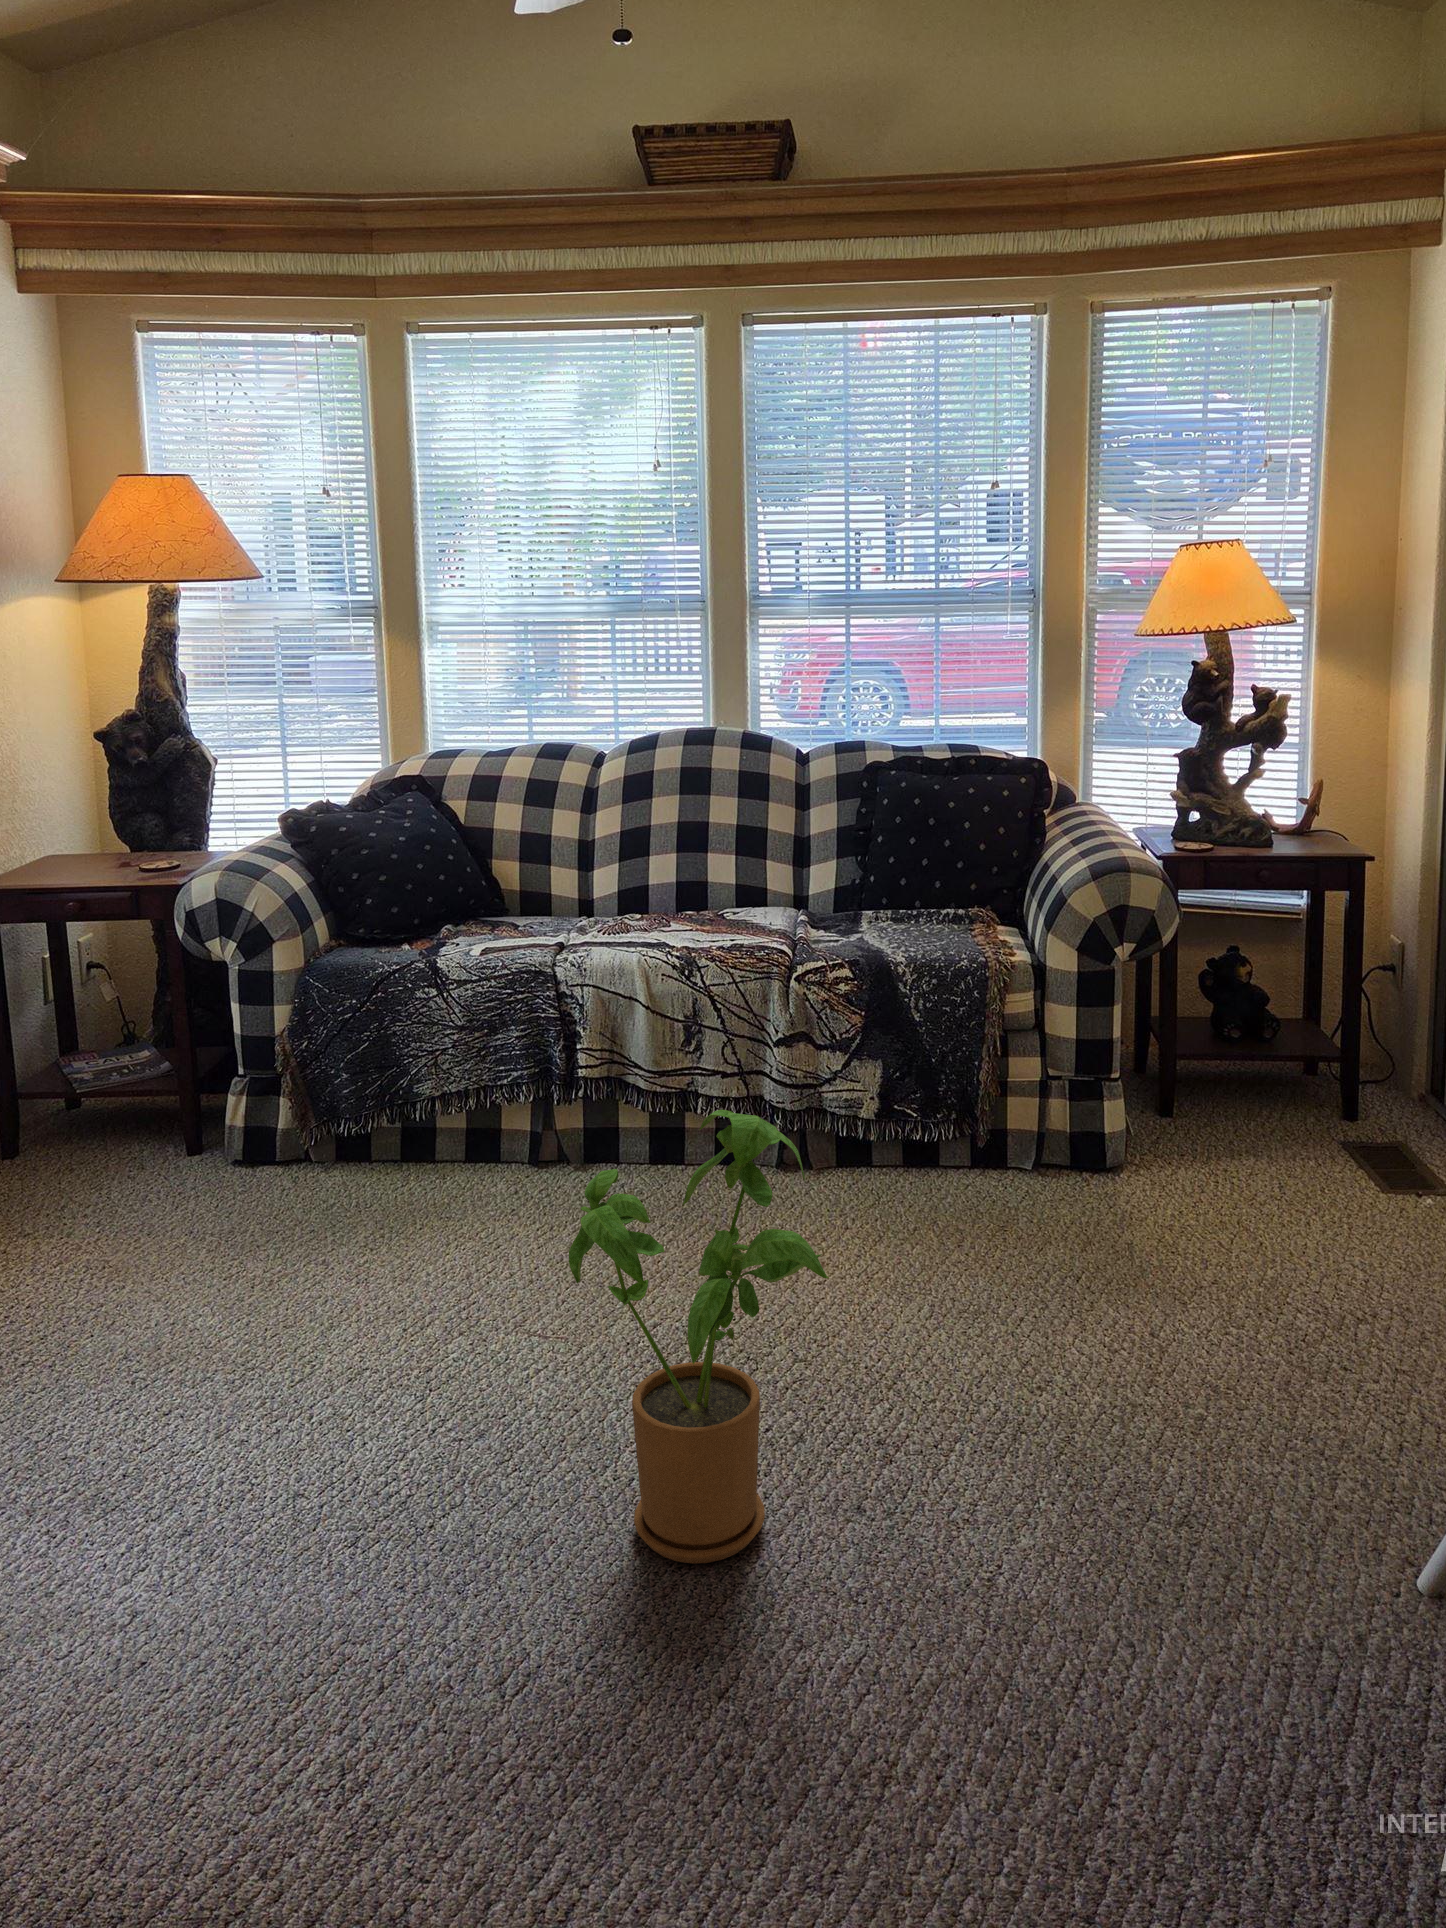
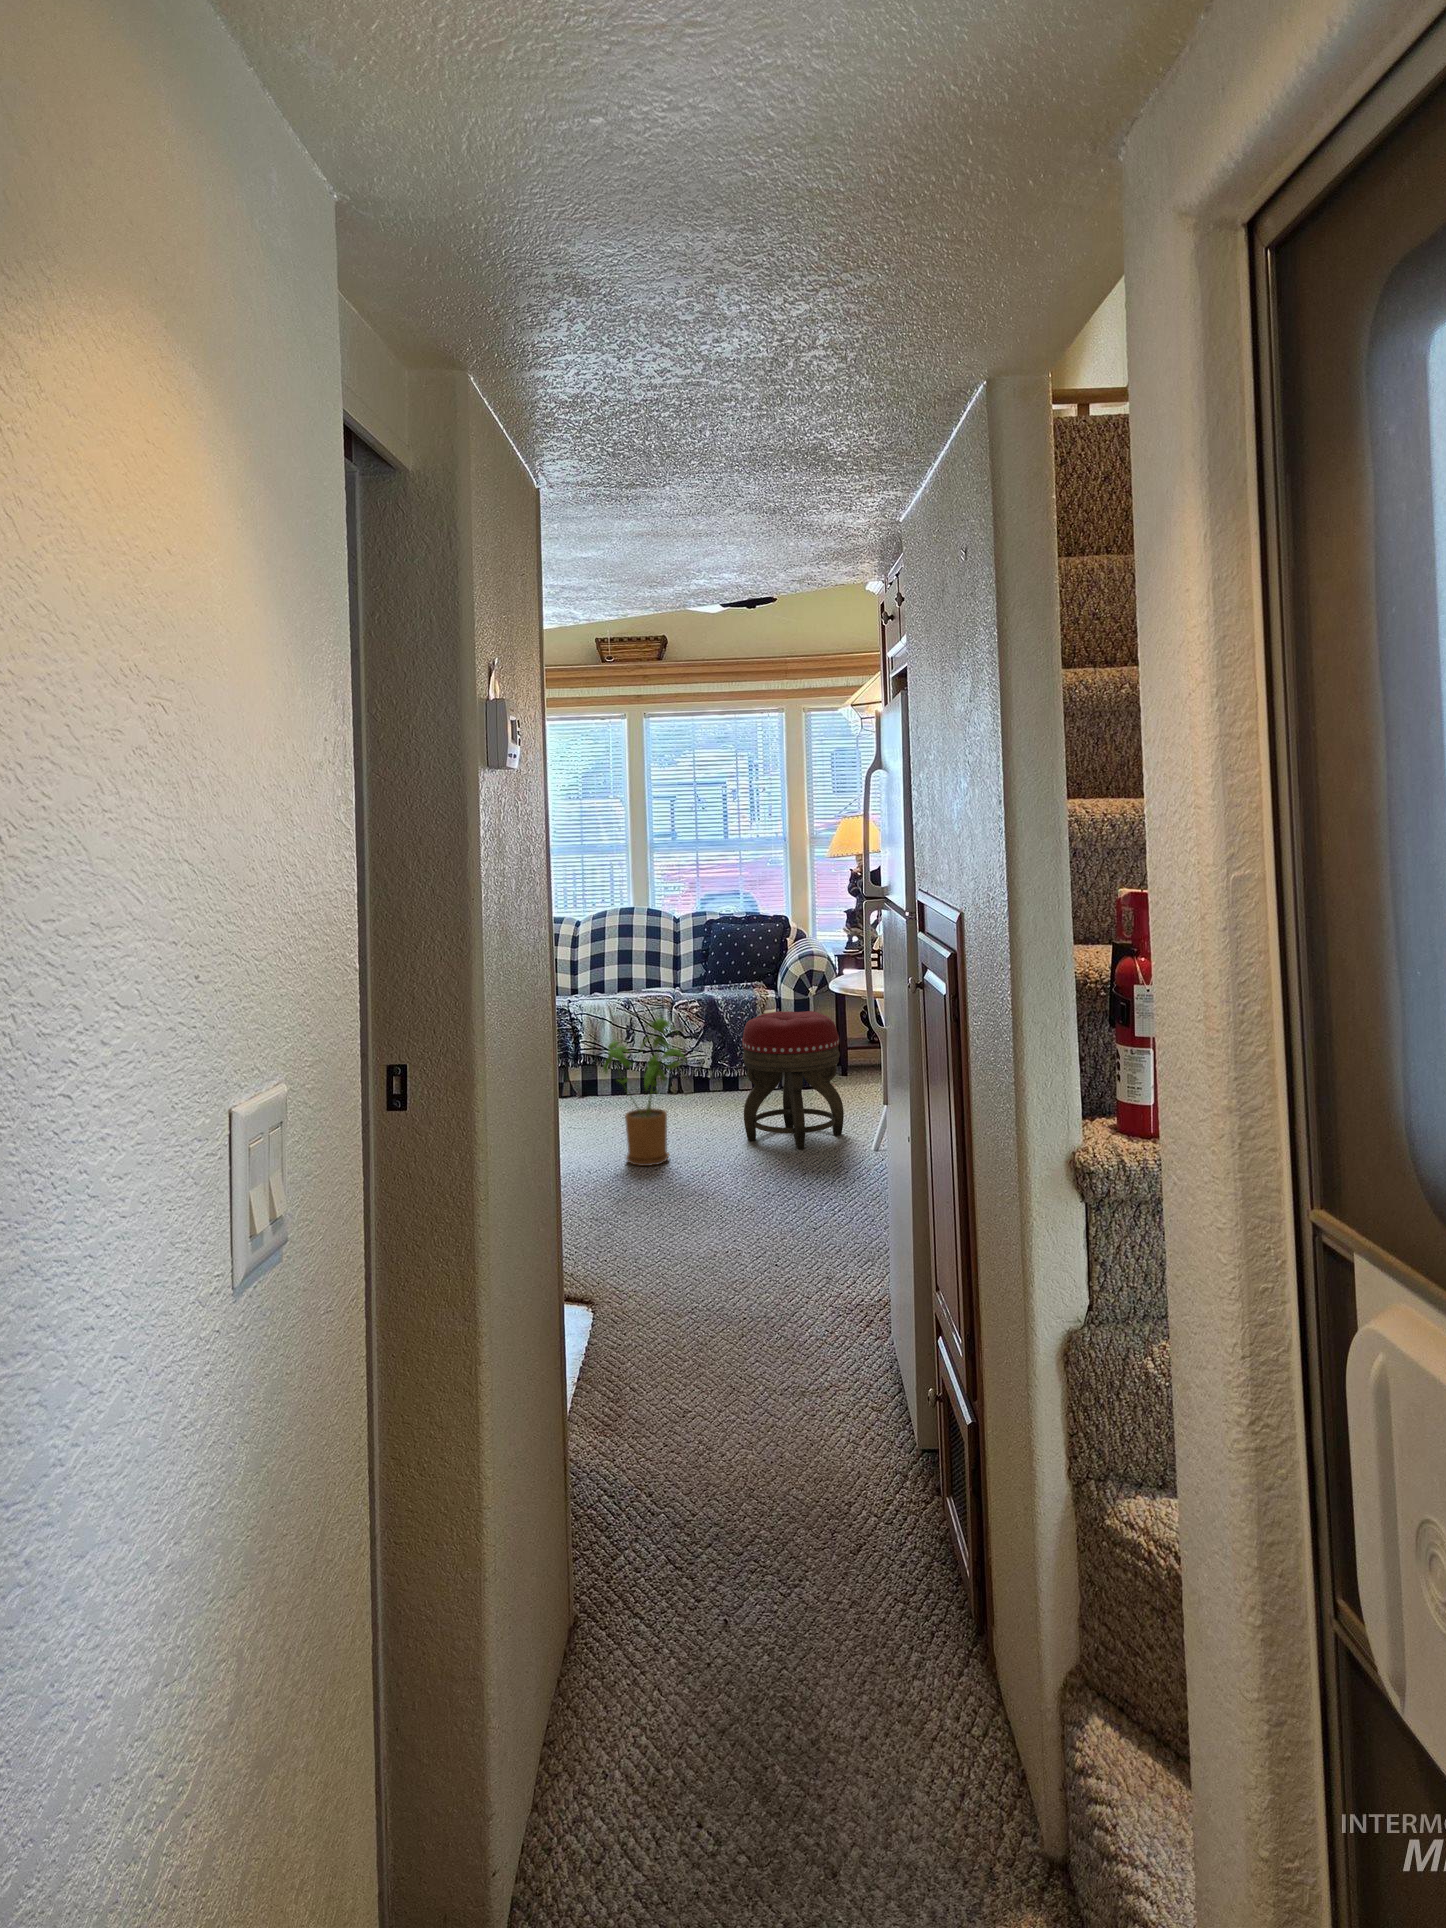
footstool: none [979,1060,1272,1498] -> present [742,1011,844,1149]

